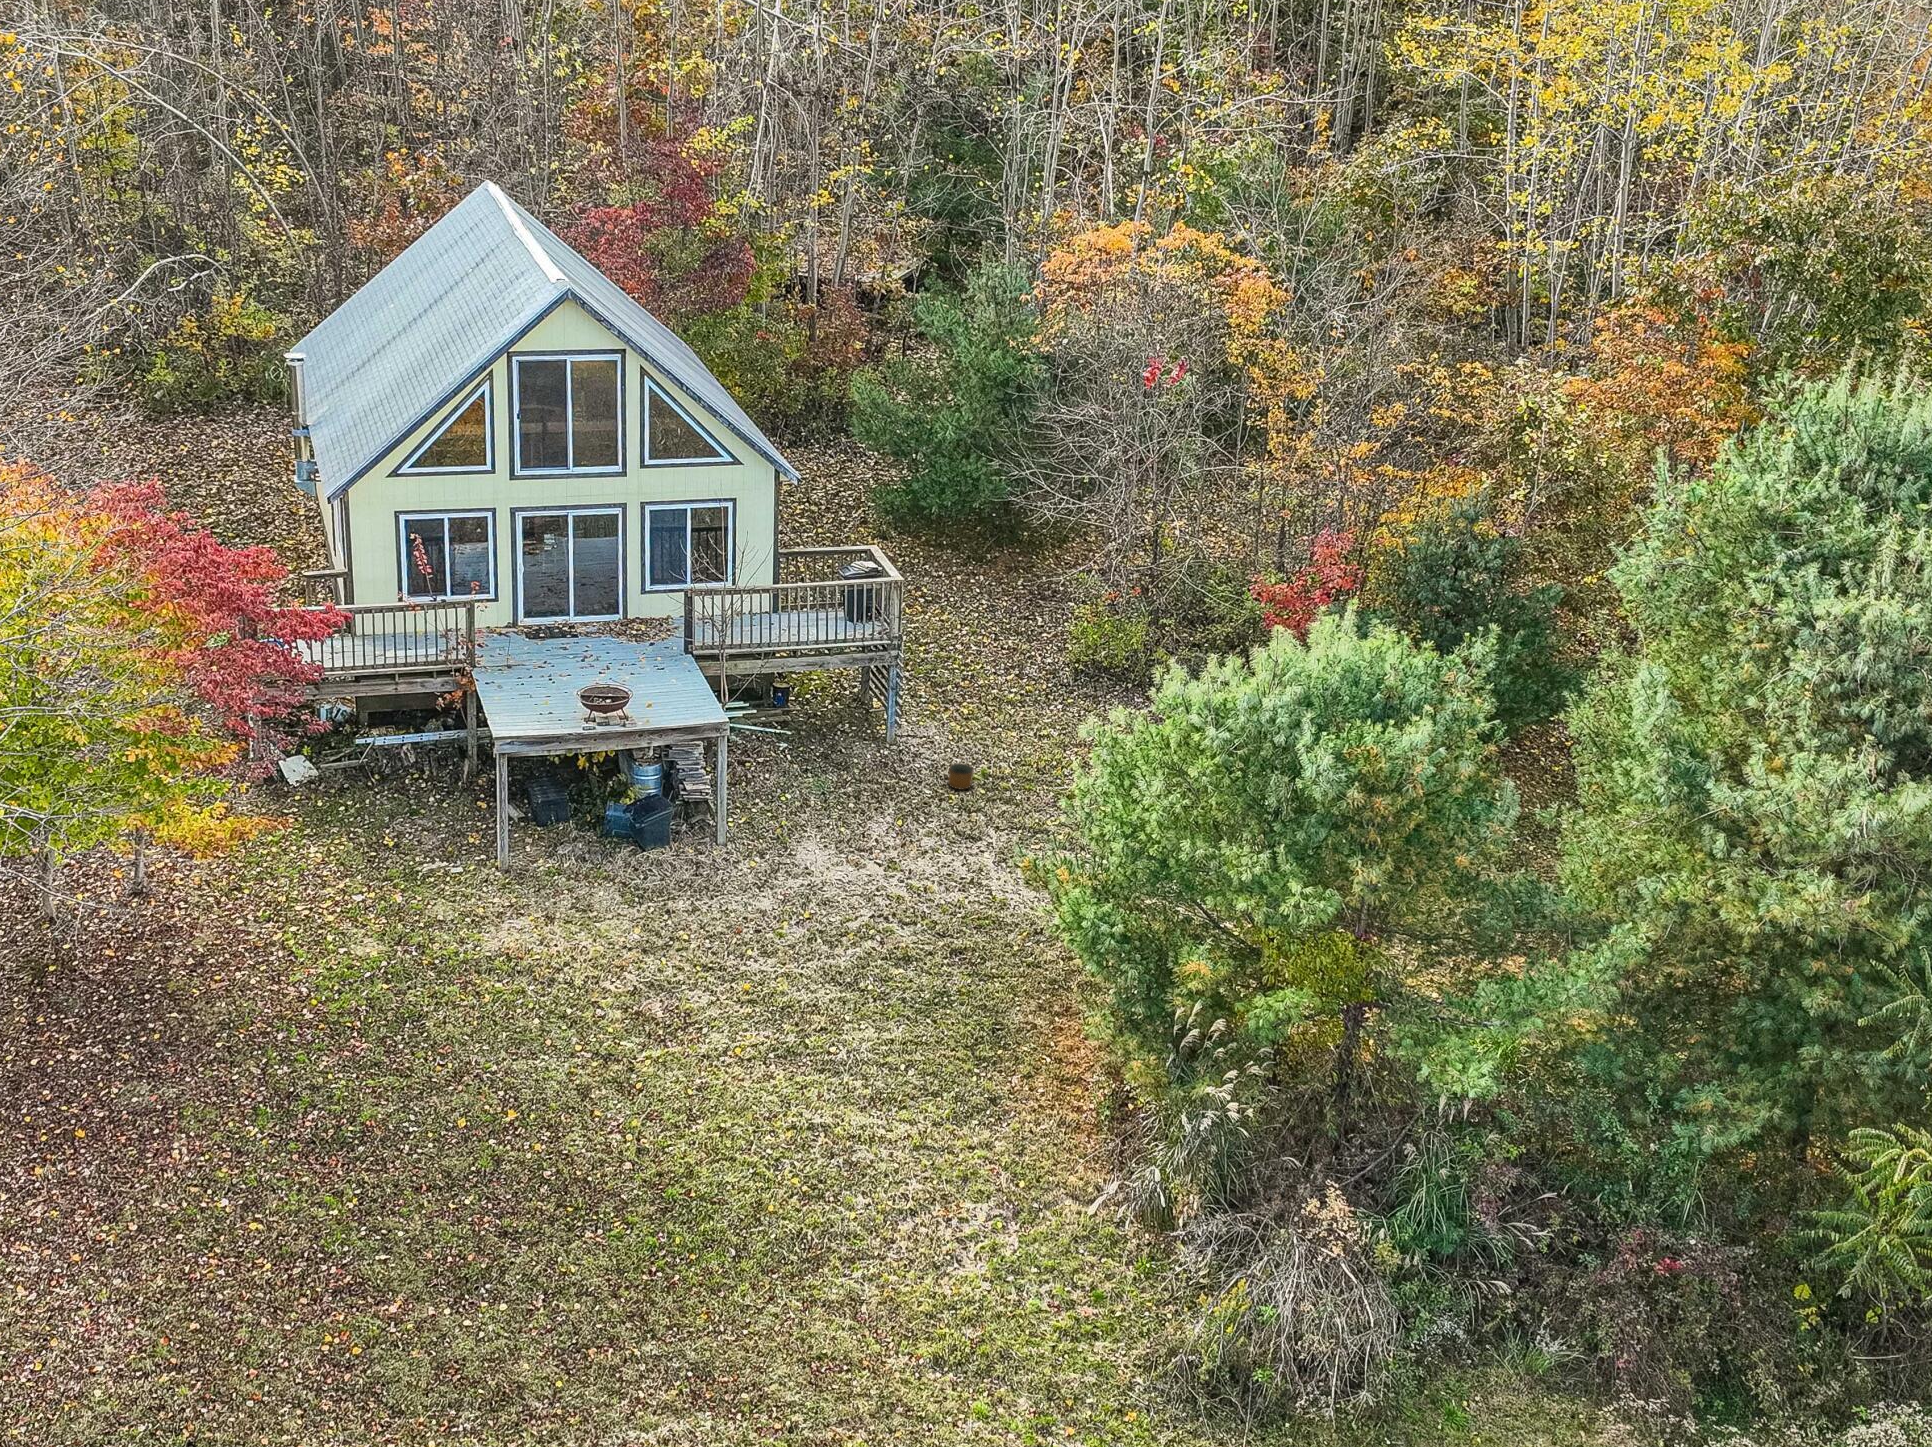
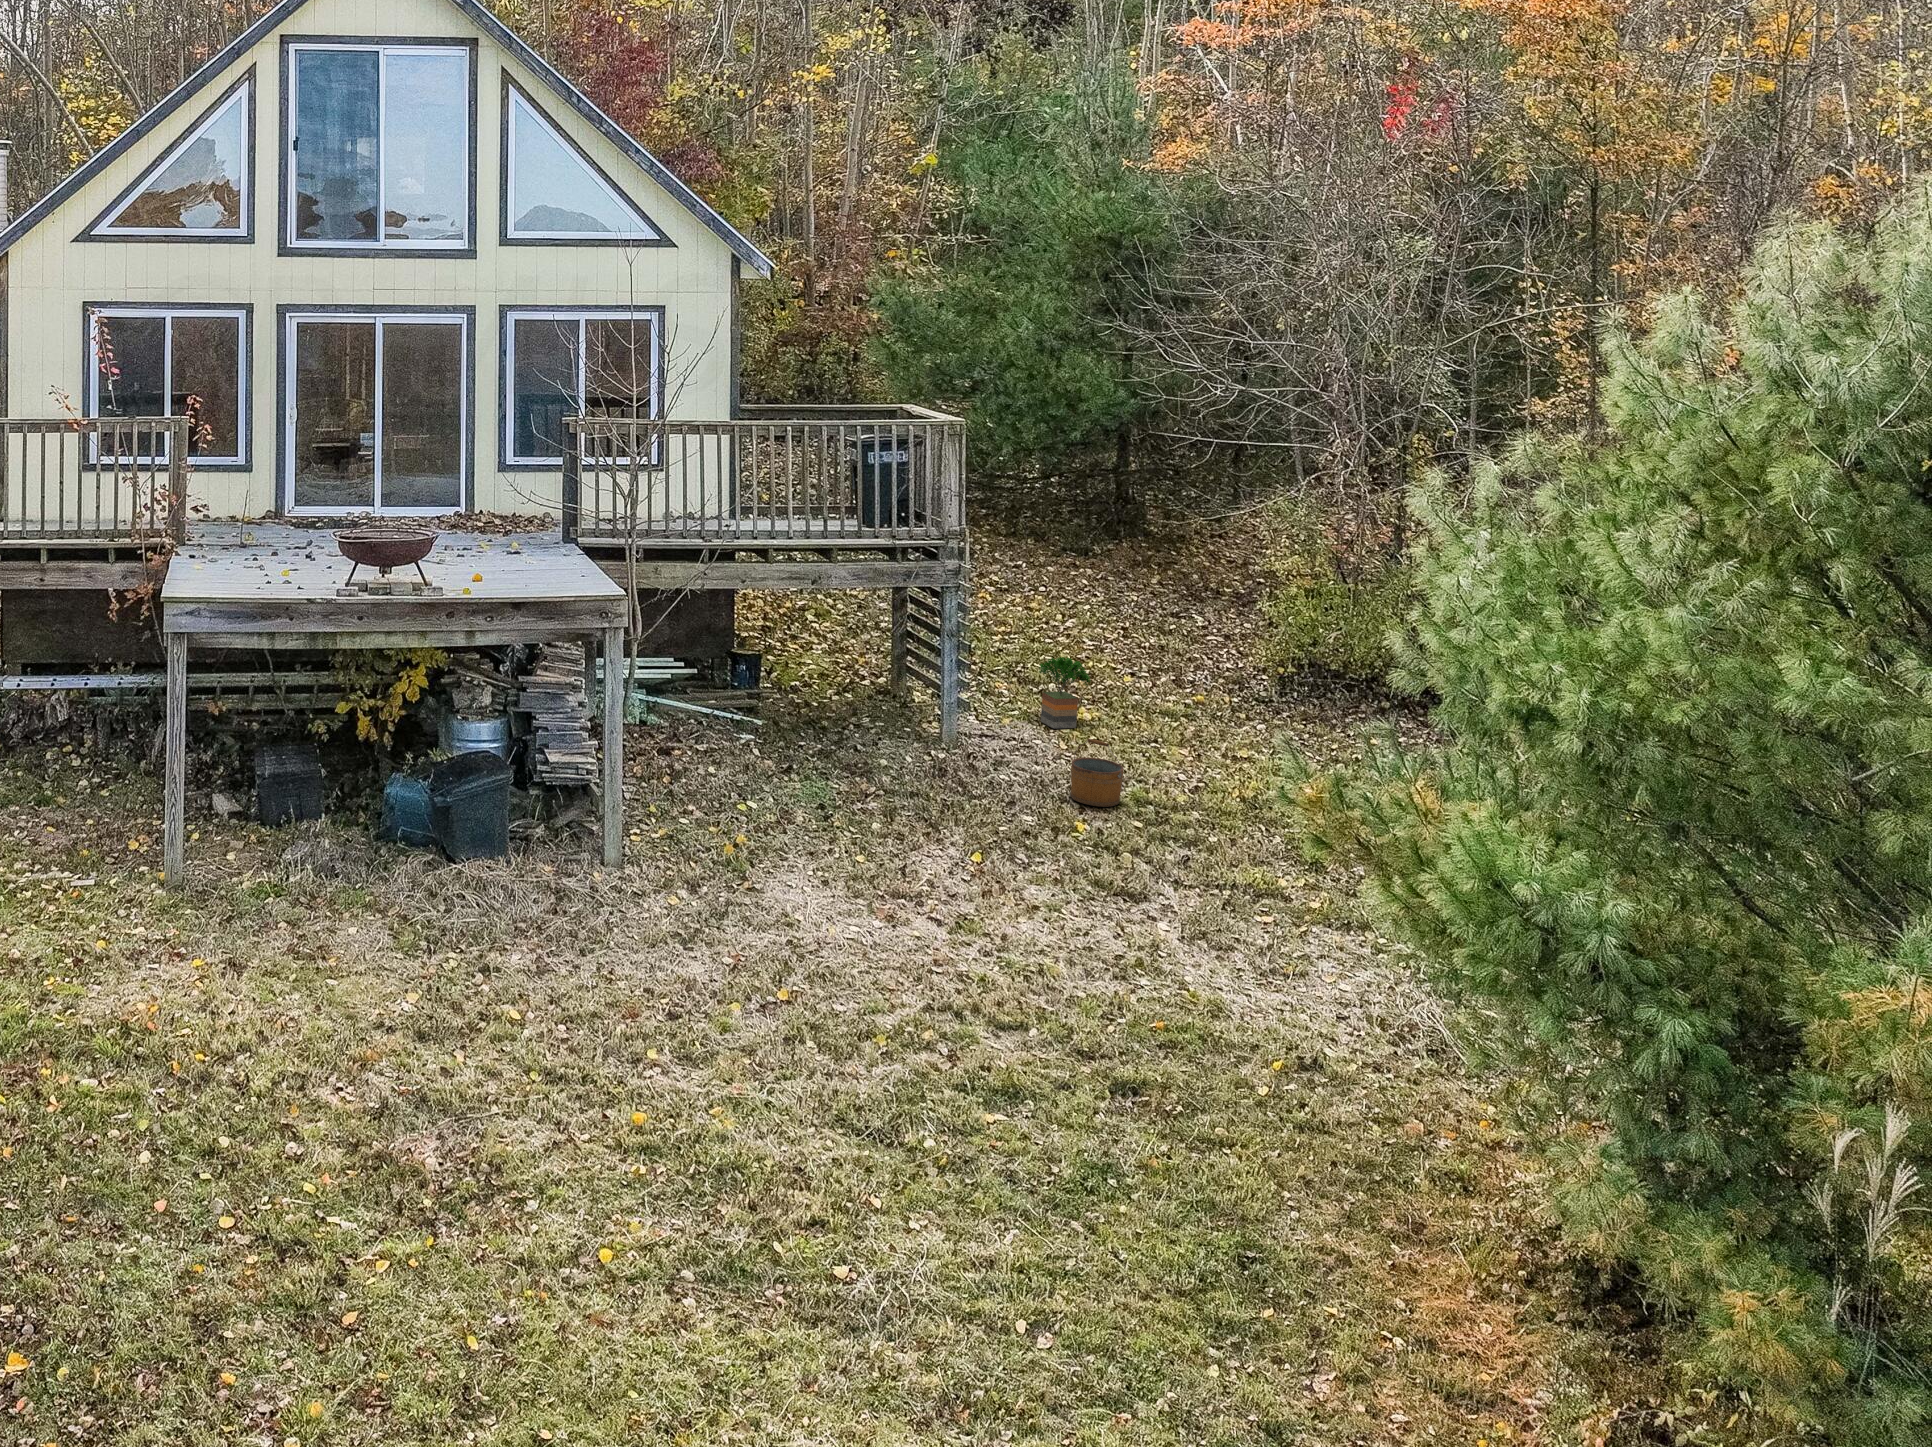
potted tree: none [938,696,965,735] -> present [1039,657,1091,728]

